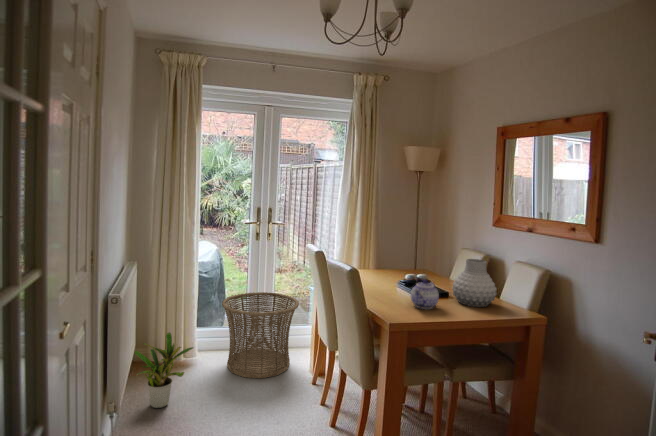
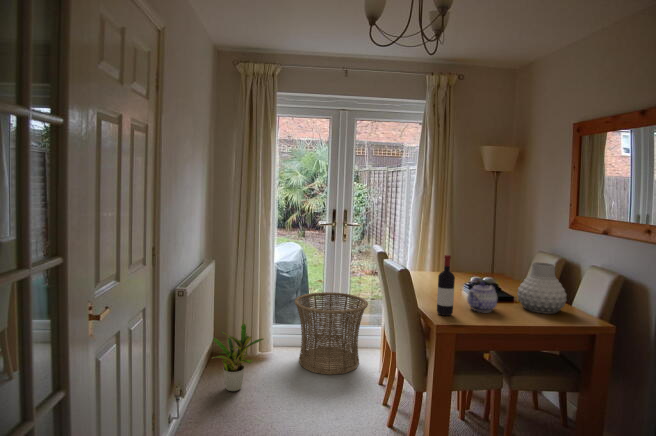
wine bottle: none [386,255,404,315] -> present [437,255,455,316]

